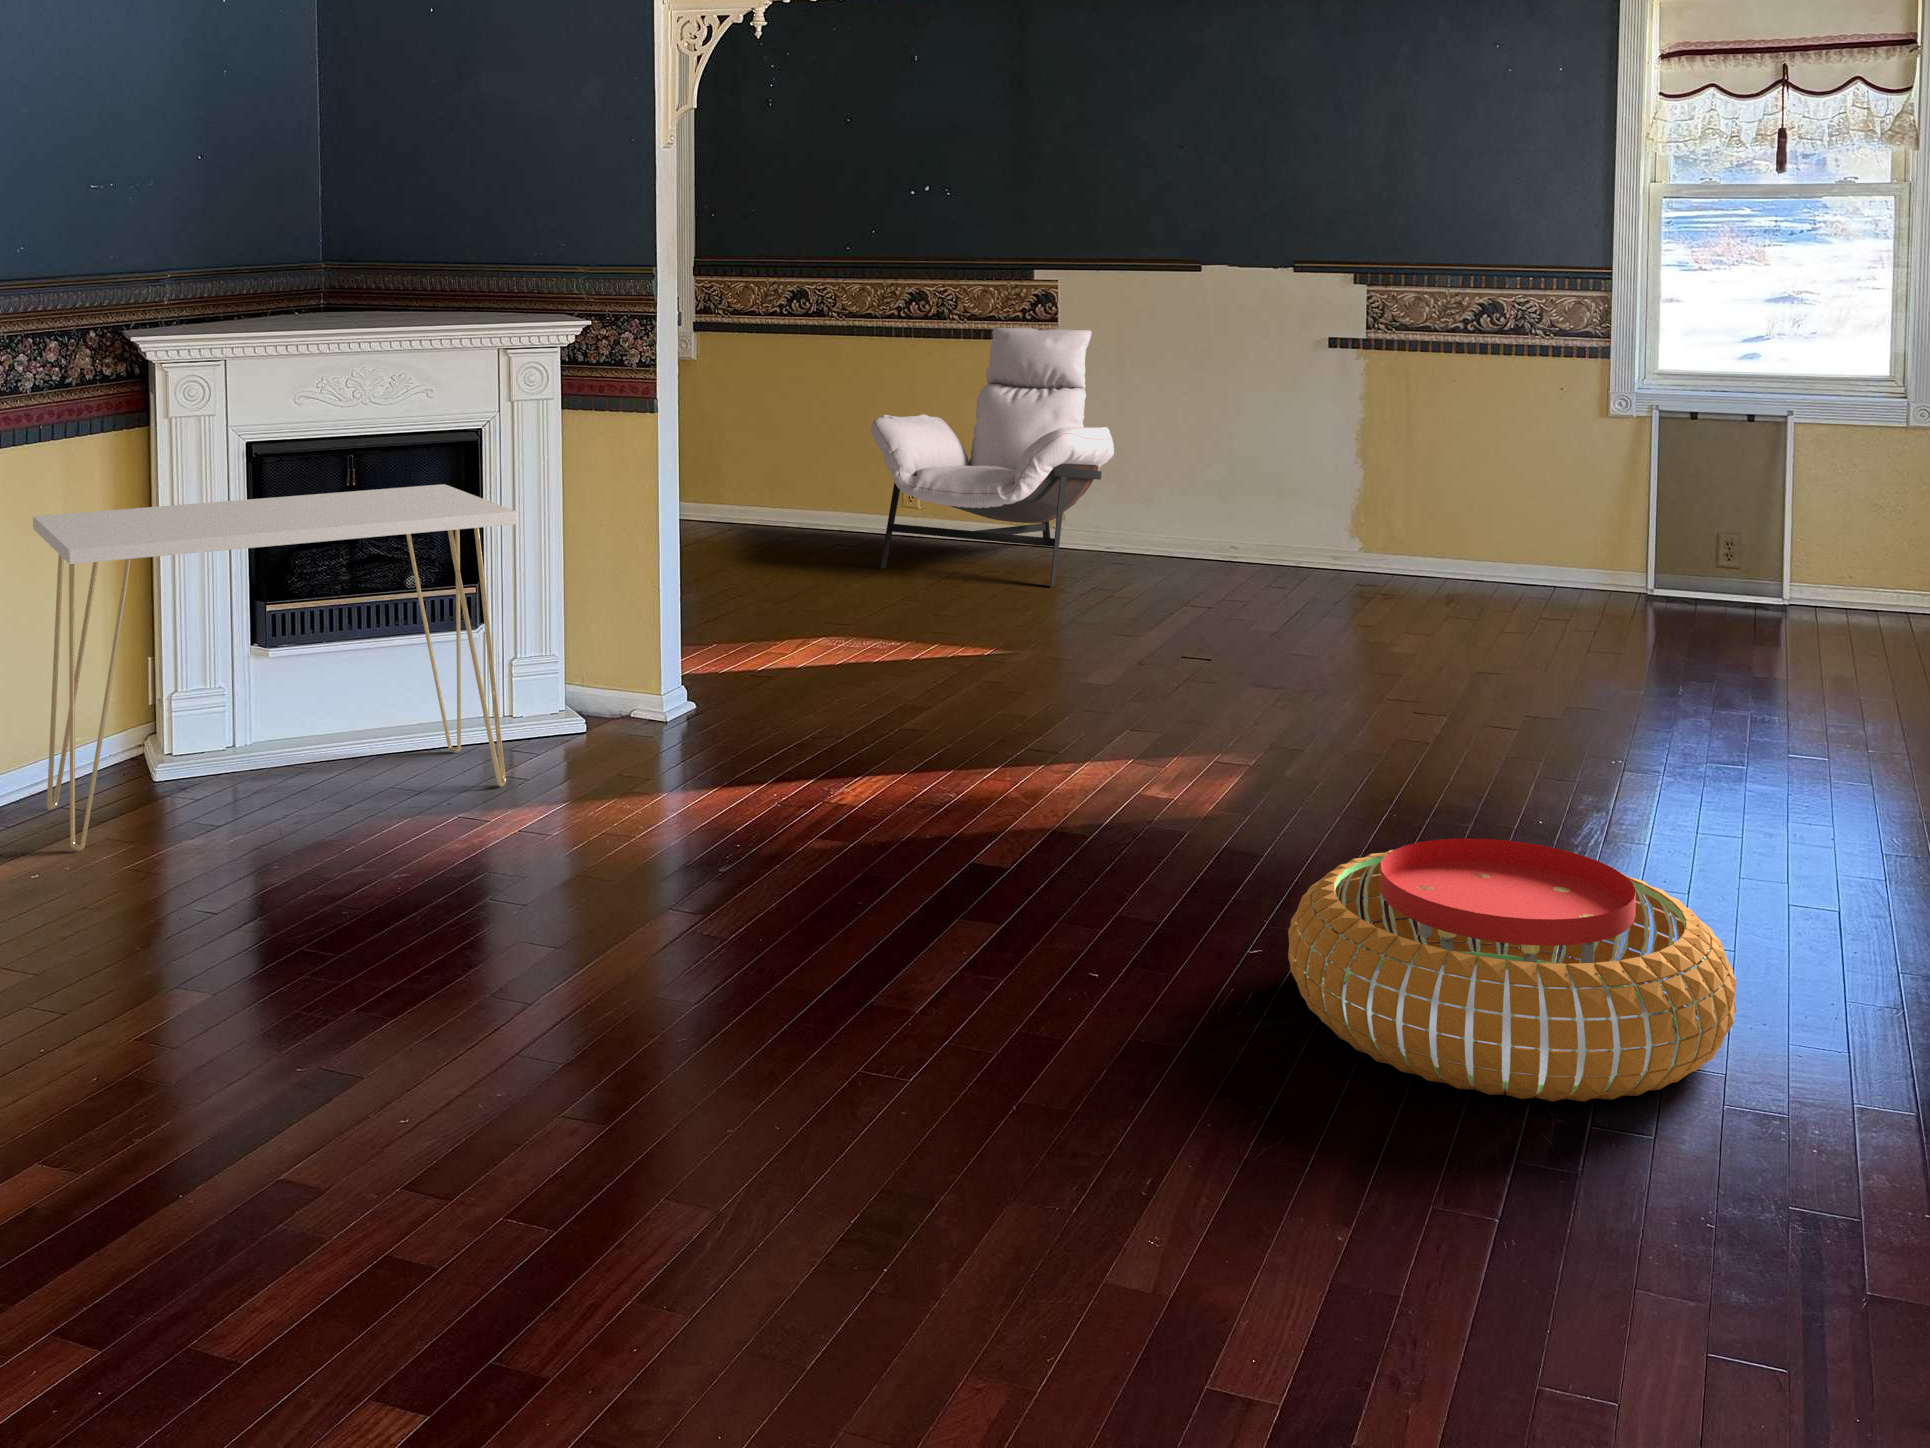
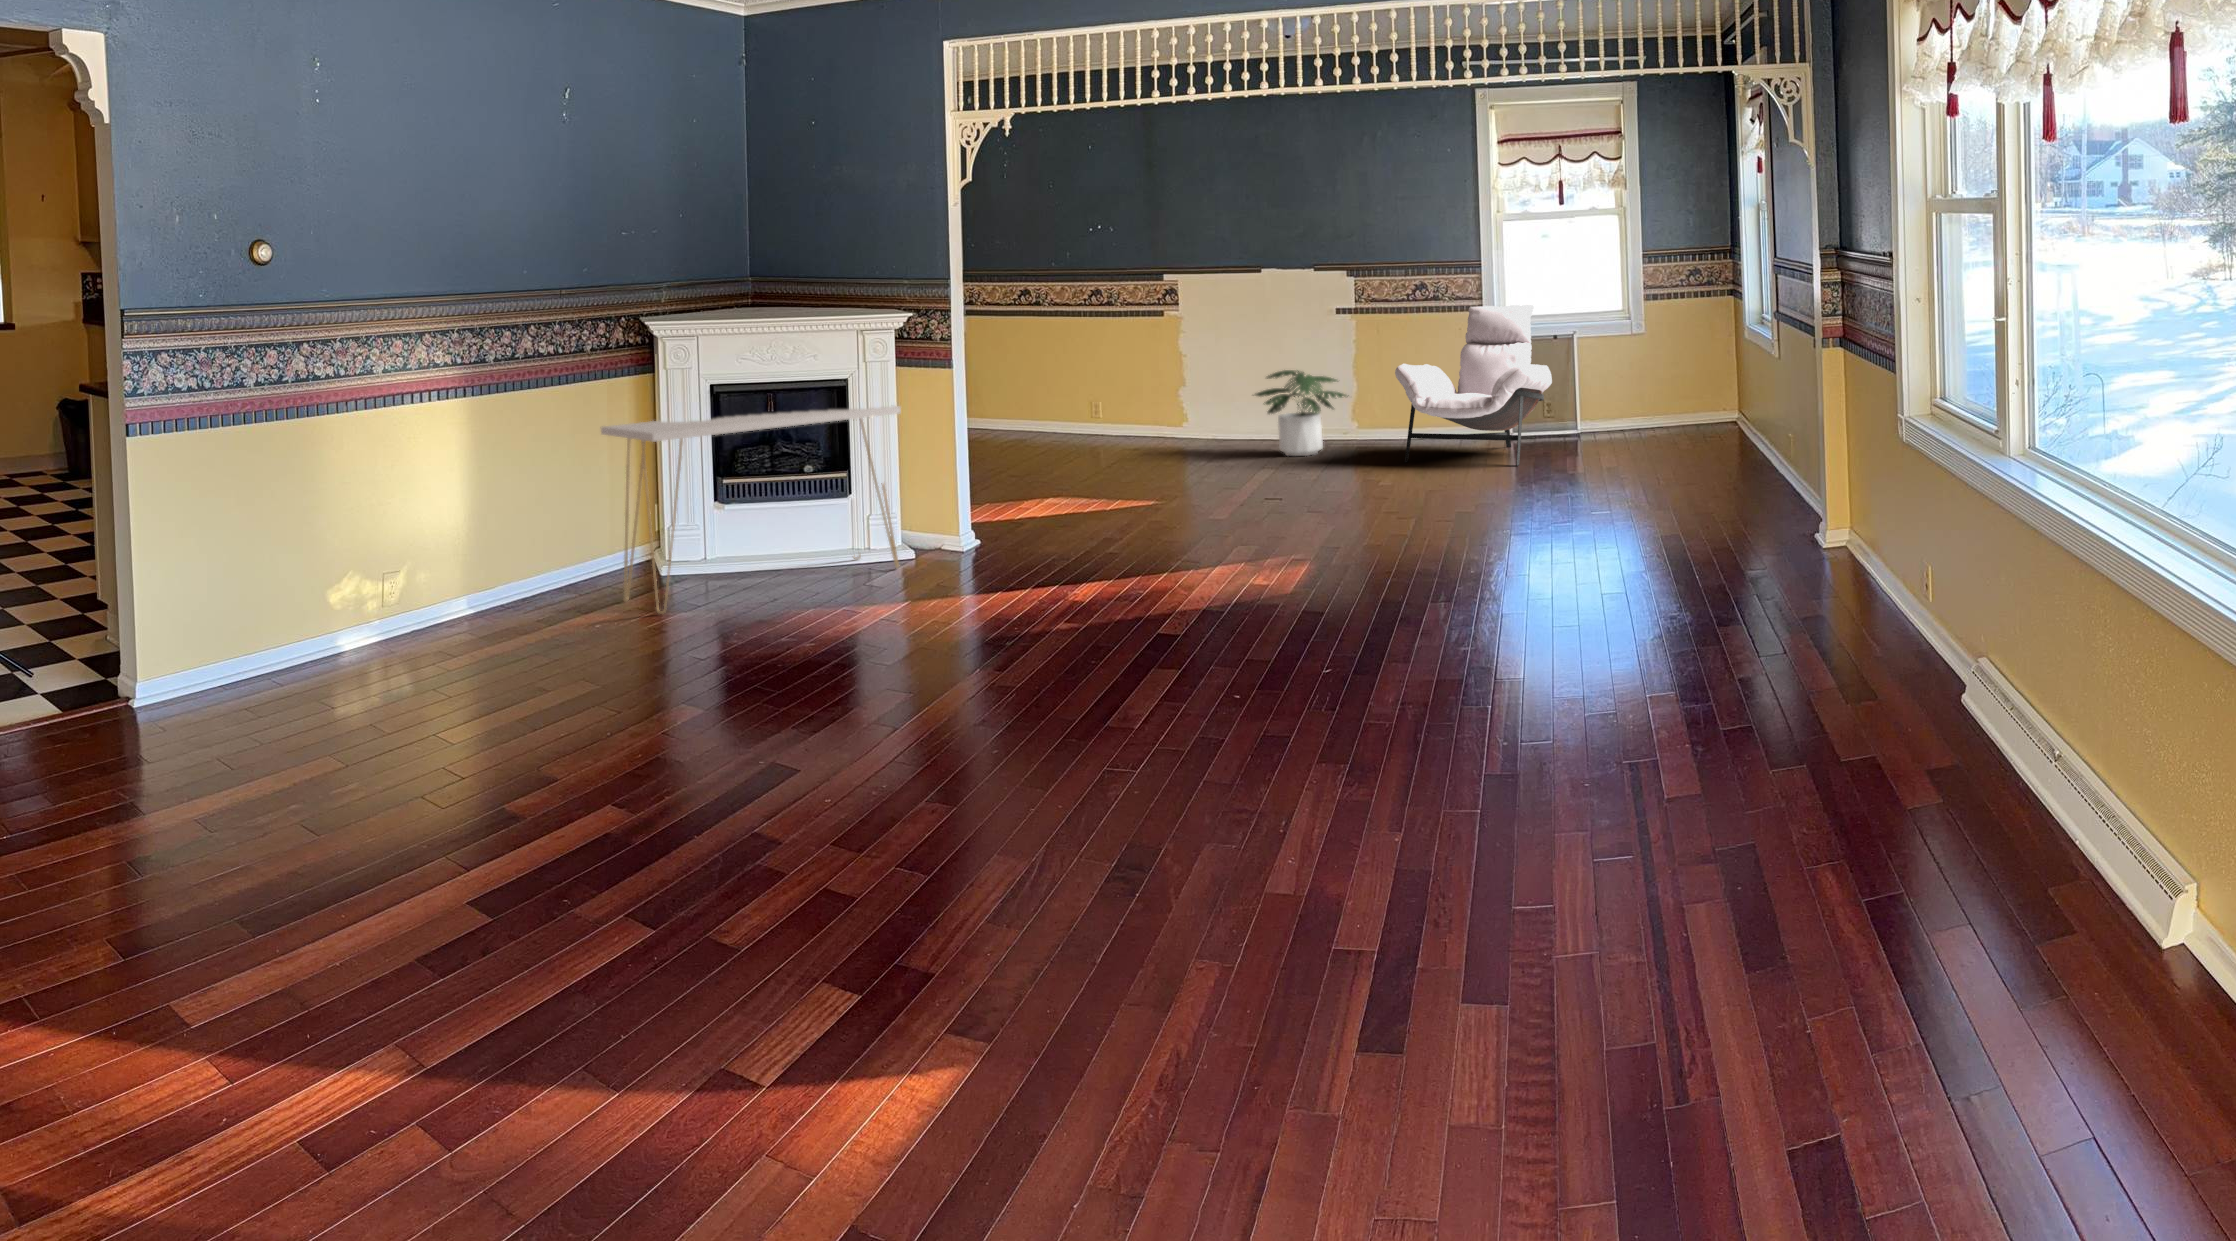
lounge chair: present [871,327,1114,587] -> present [1395,305,1552,466]
potted plant: none [1205,431,1376,580] -> present [1255,370,1349,456]
pouf: present [1288,838,1737,1102] -> none [1357,510,1561,610]

